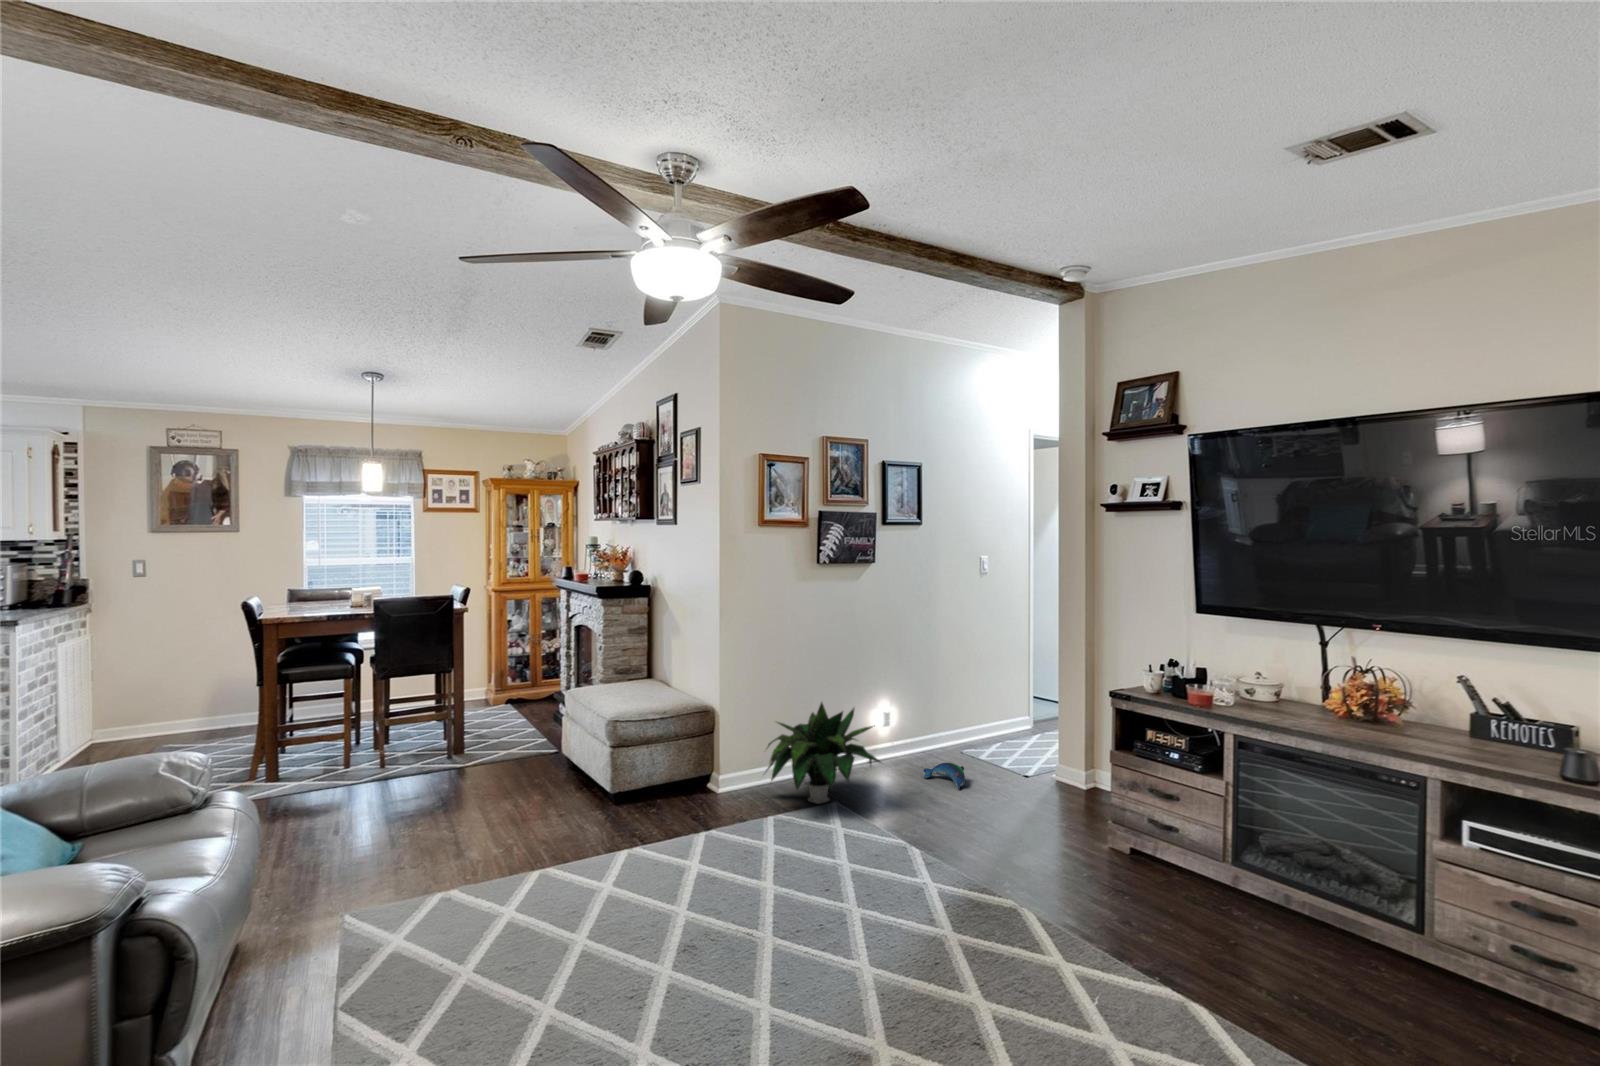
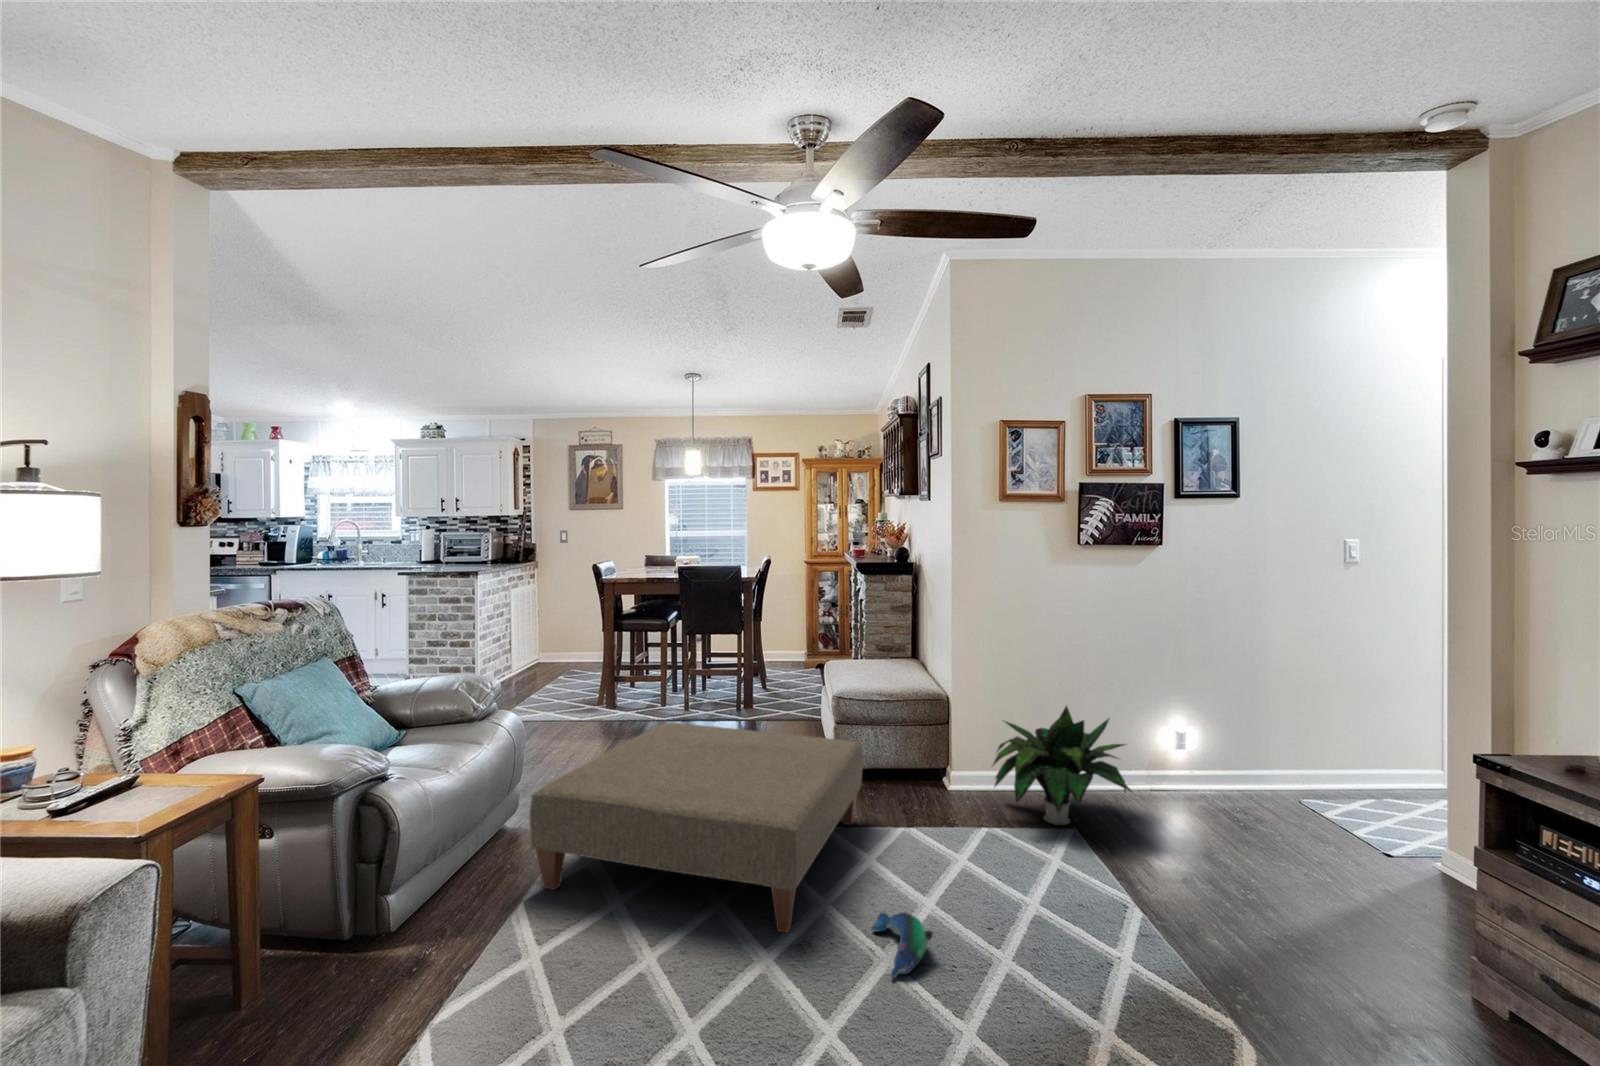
ottoman: none [341,760,672,982] -> present [530,723,863,933]
plush toy: present [923,763,965,789] -> present [872,913,933,978]

